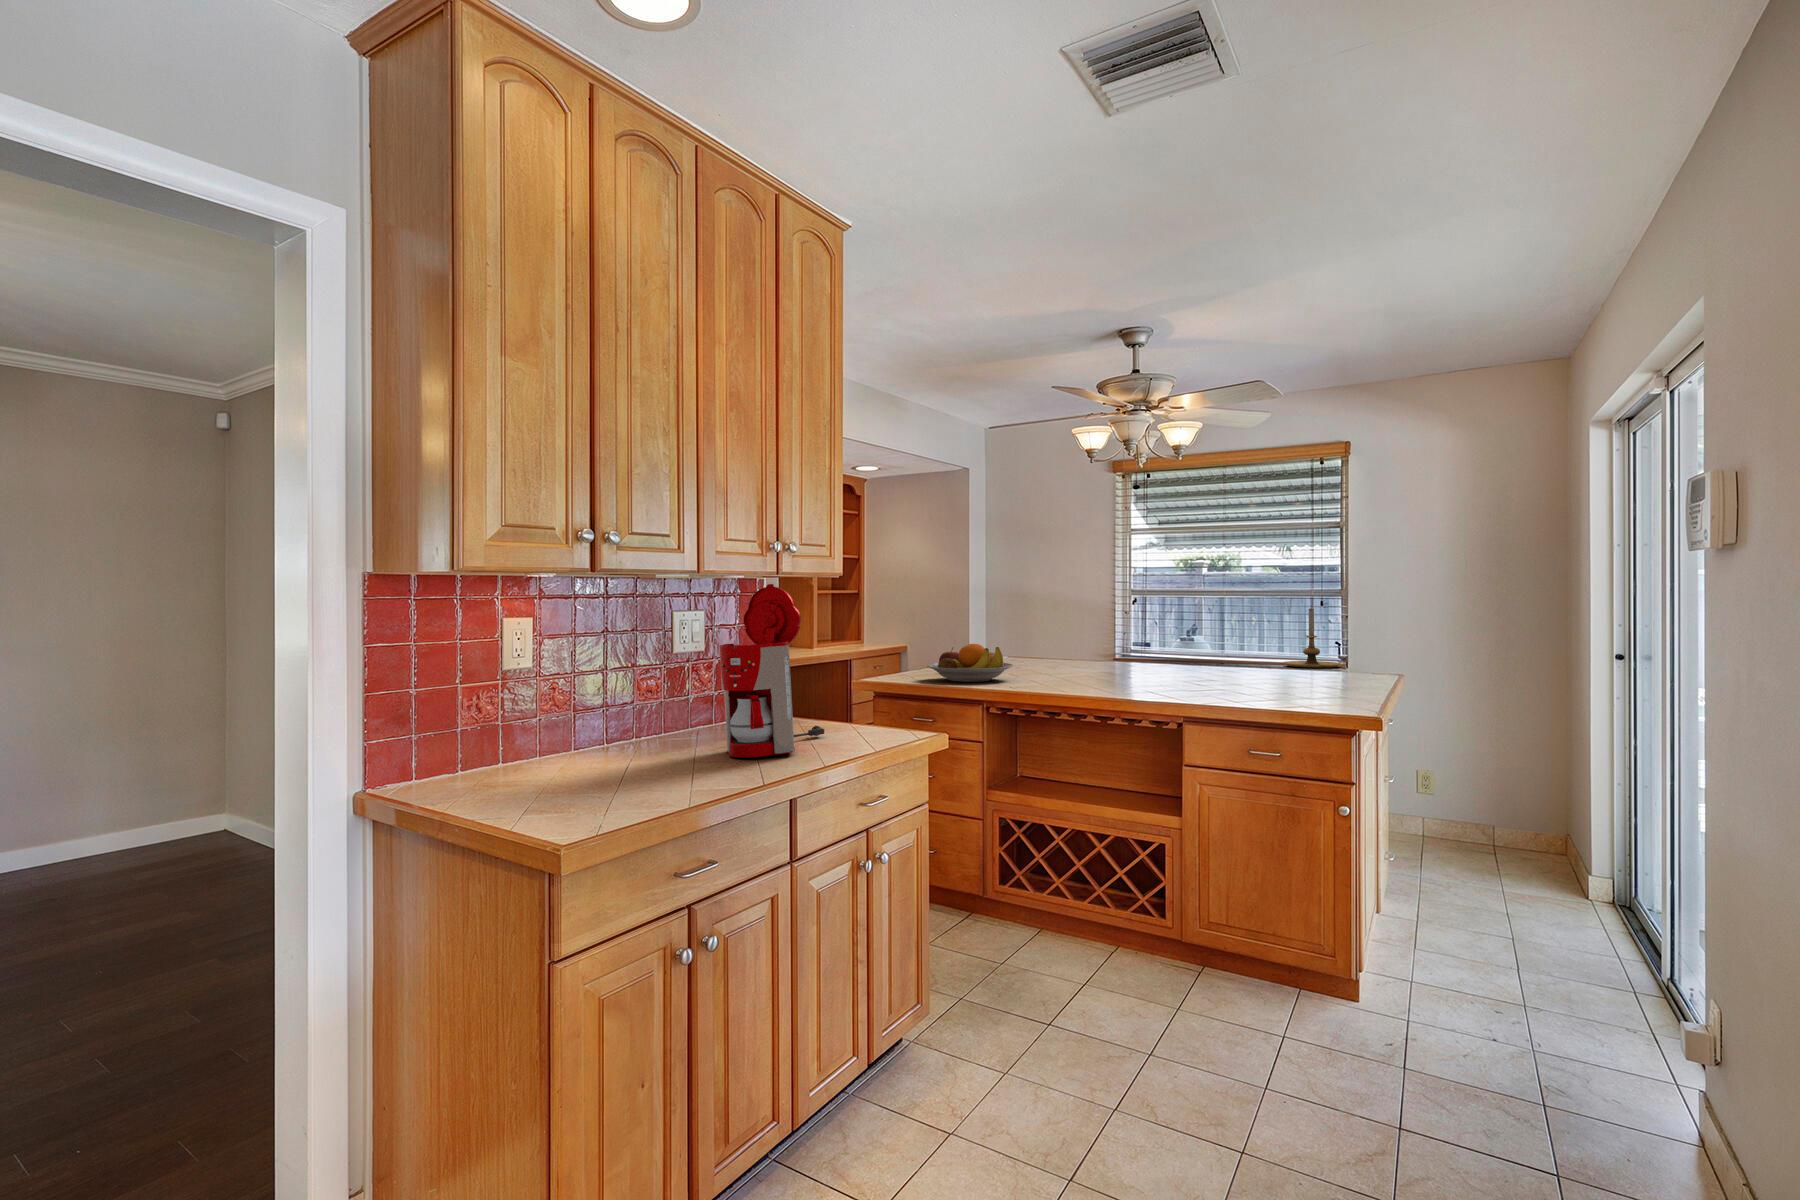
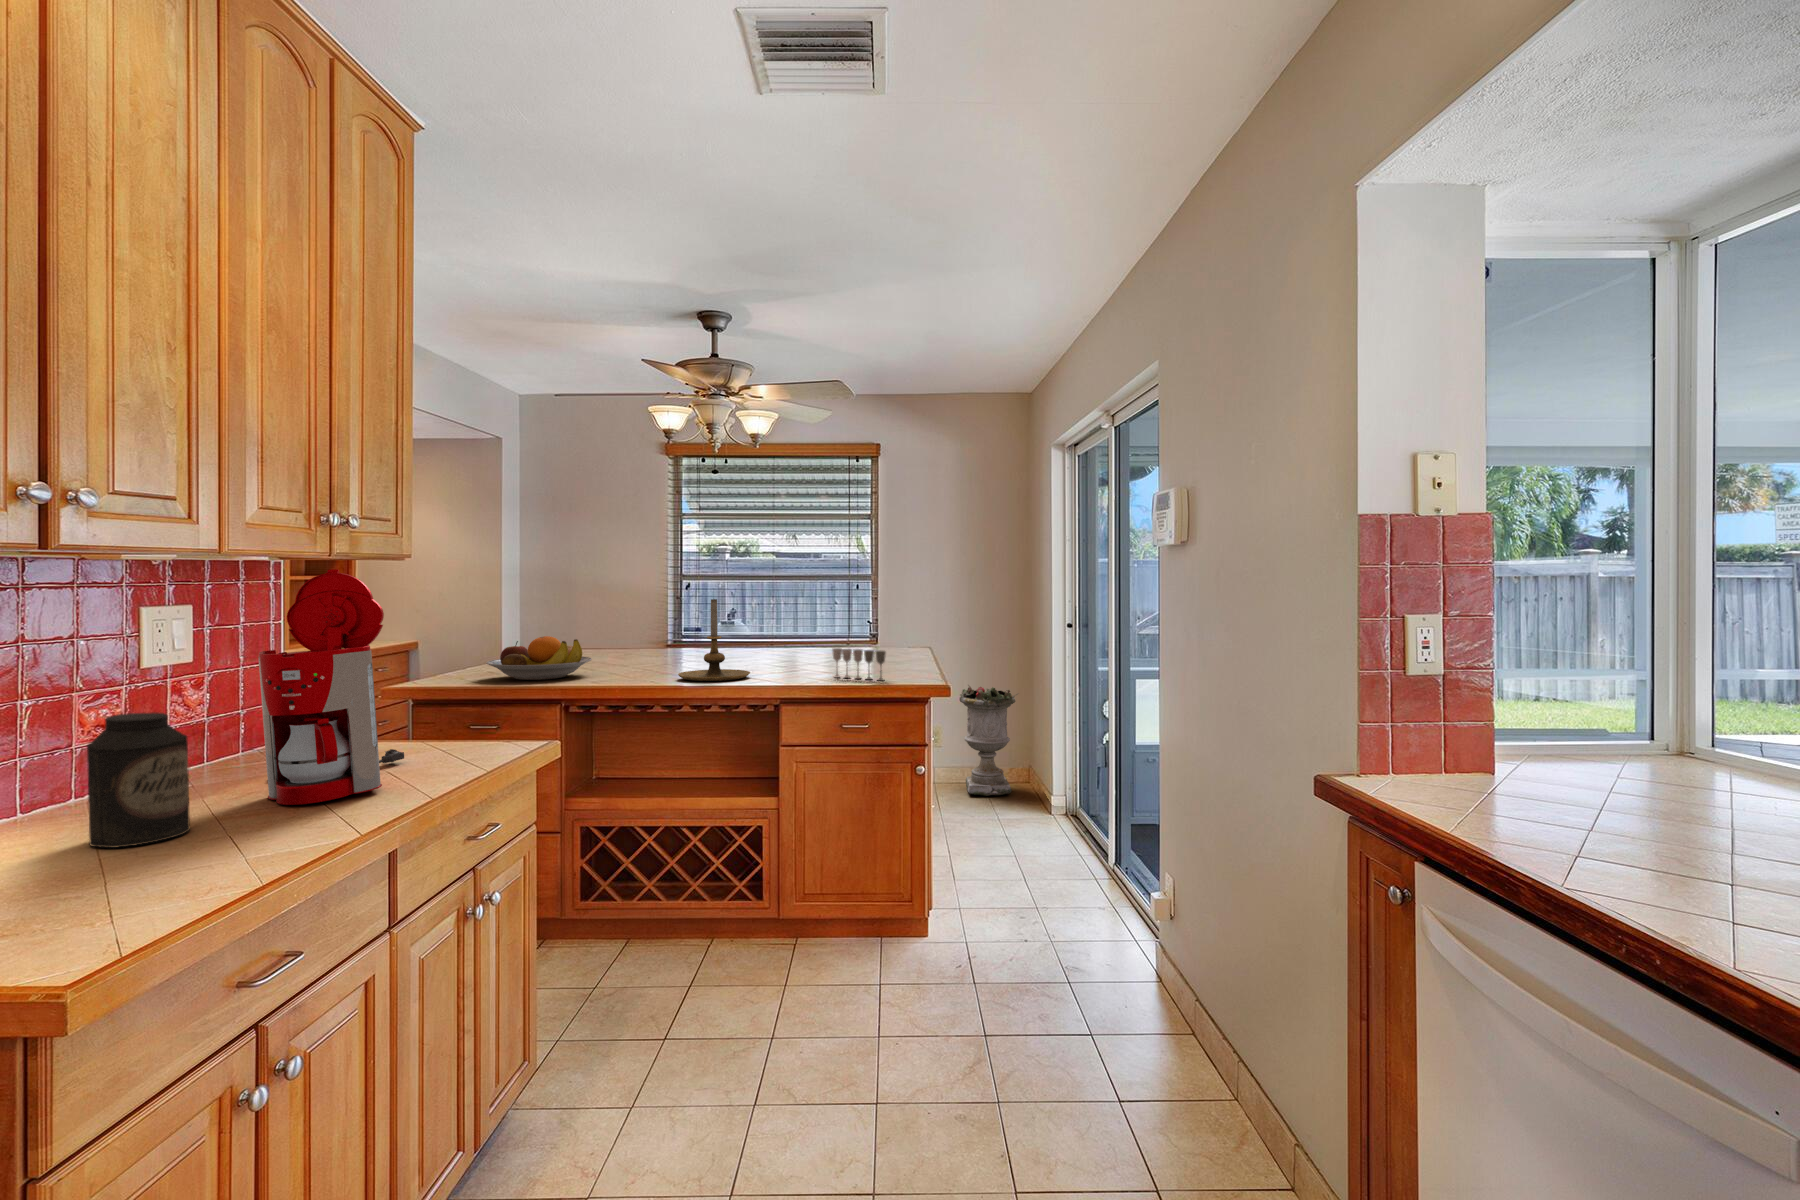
candle holder: present [1283,608,1341,668] -> present [678,599,750,681]
wine glass: none [1241,663,1299,701] -> present [832,648,886,681]
canister: none [620,682,673,771] -> present [87,712,190,848]
planter: none [1456,718,1546,859] -> present [959,686,1018,796]

